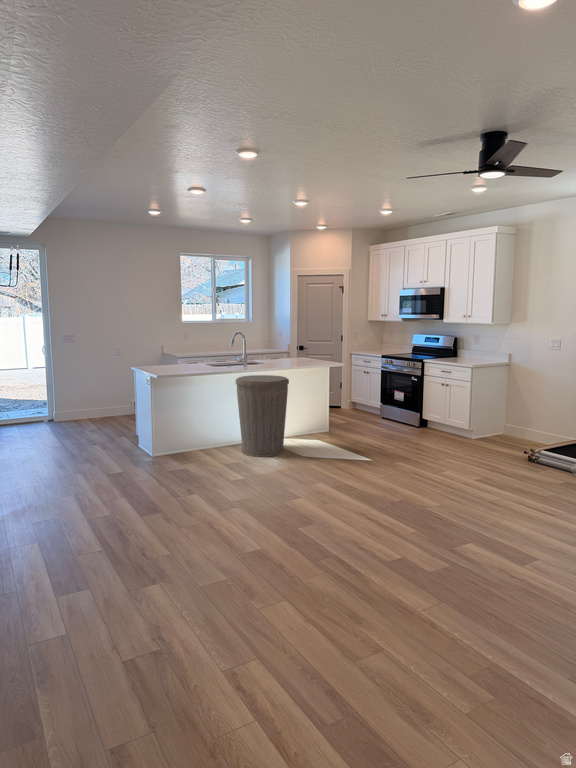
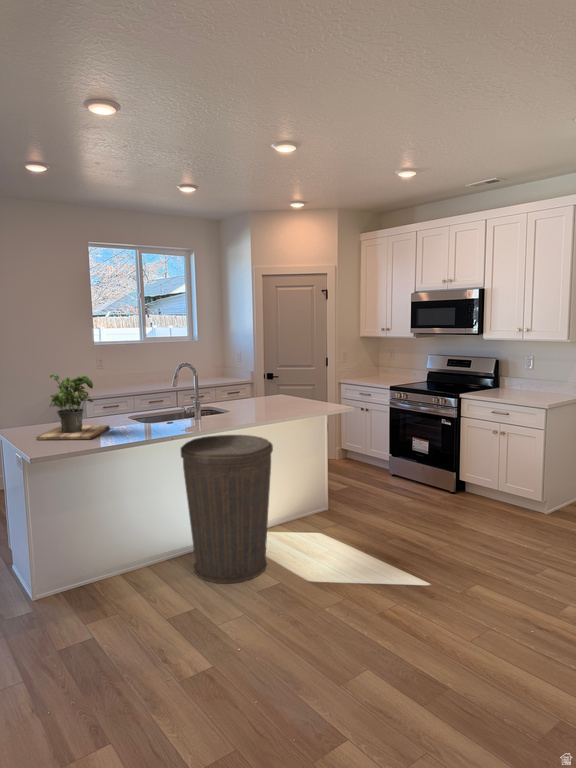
potted plant: none [157,335,196,371] -> present [36,374,110,440]

